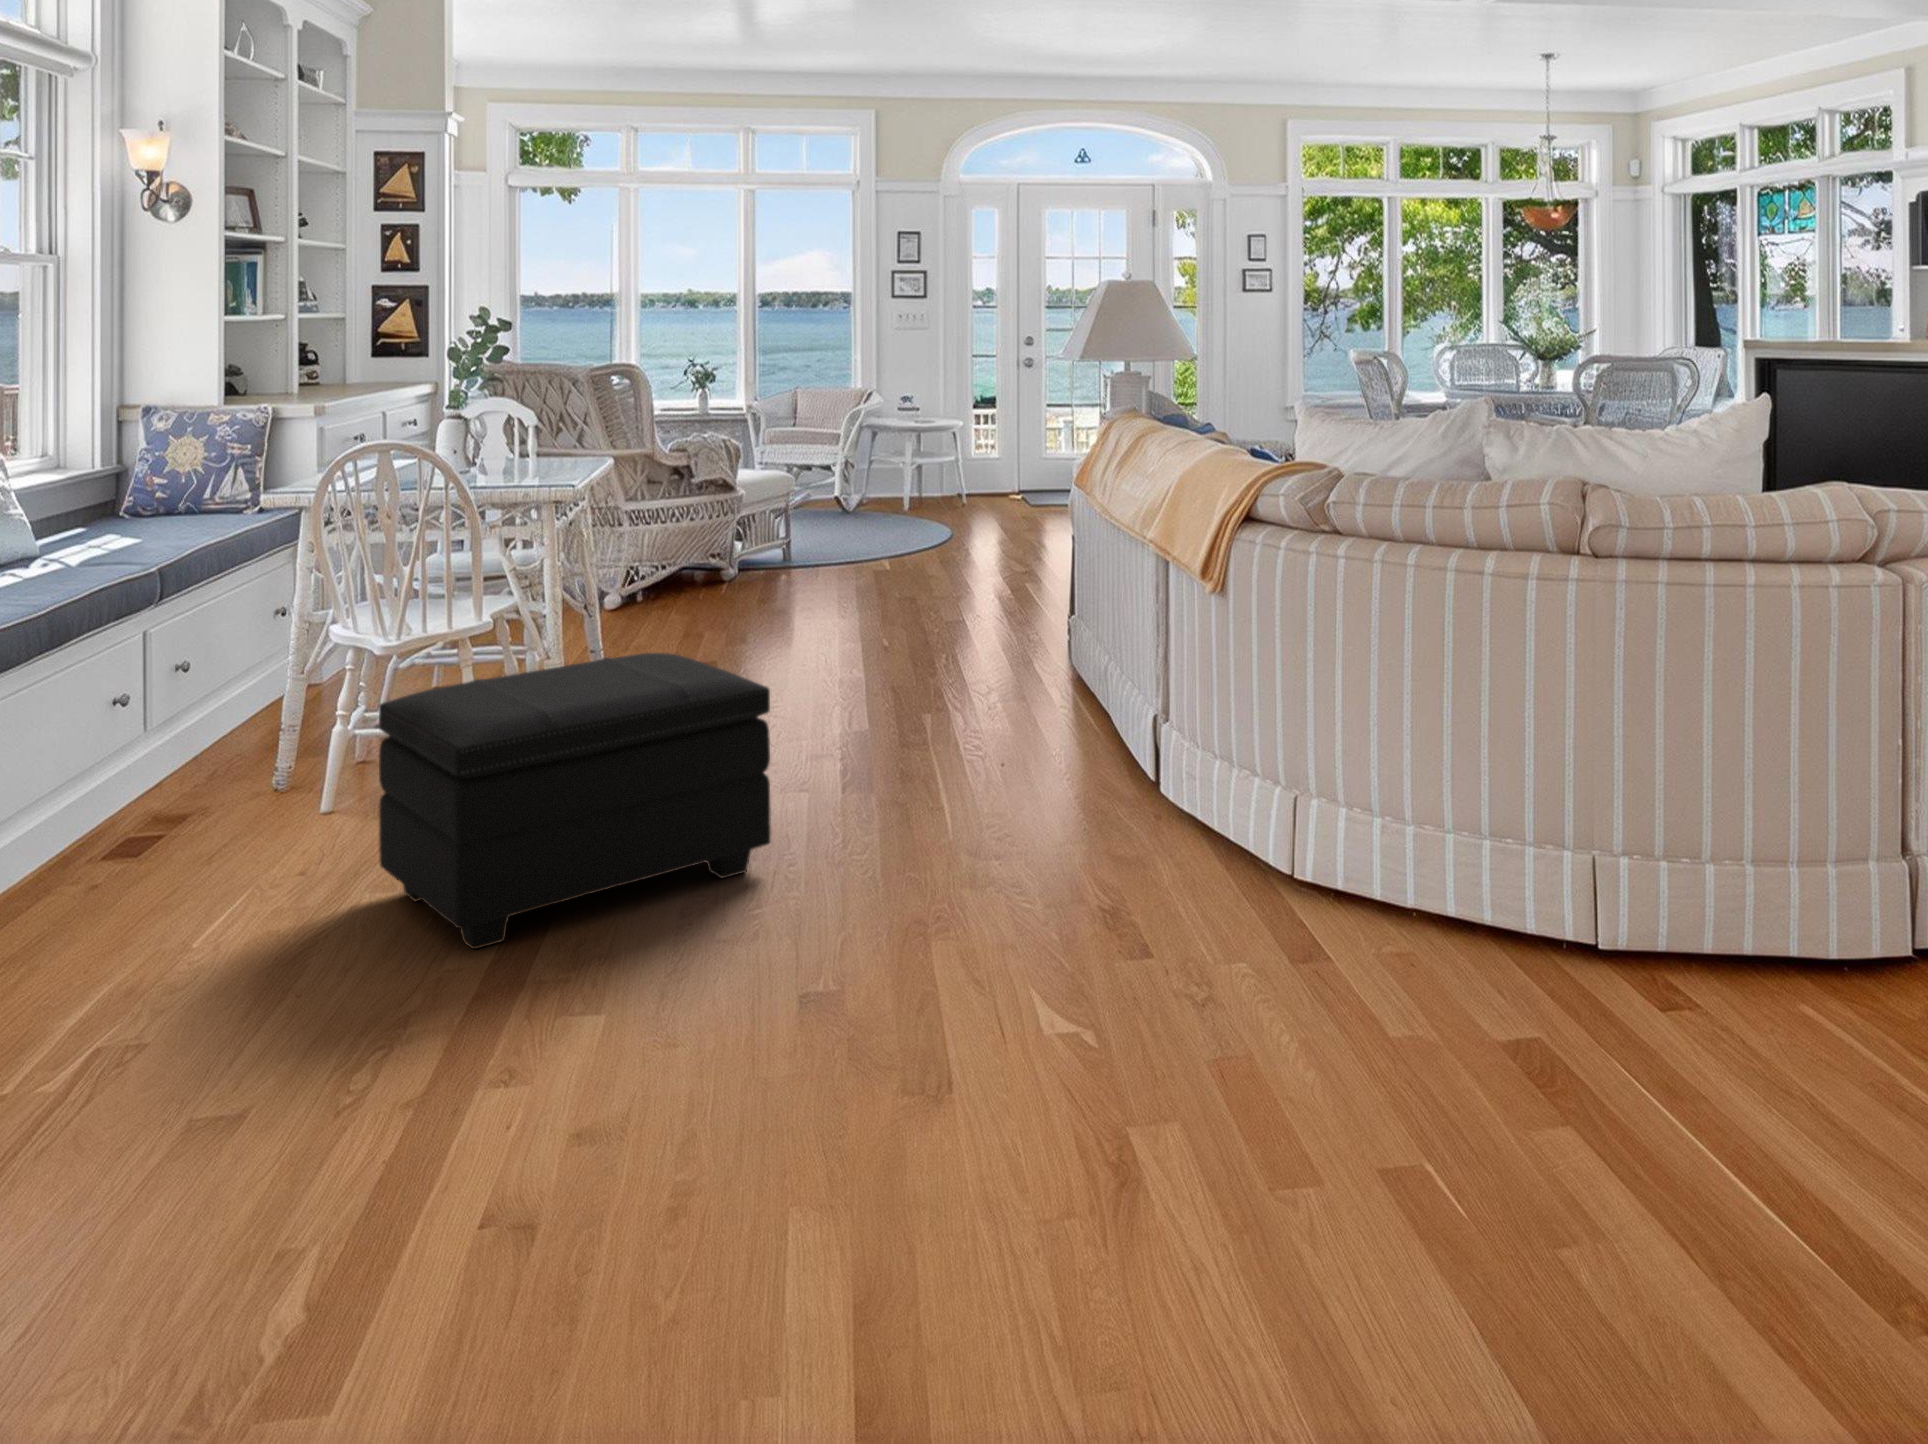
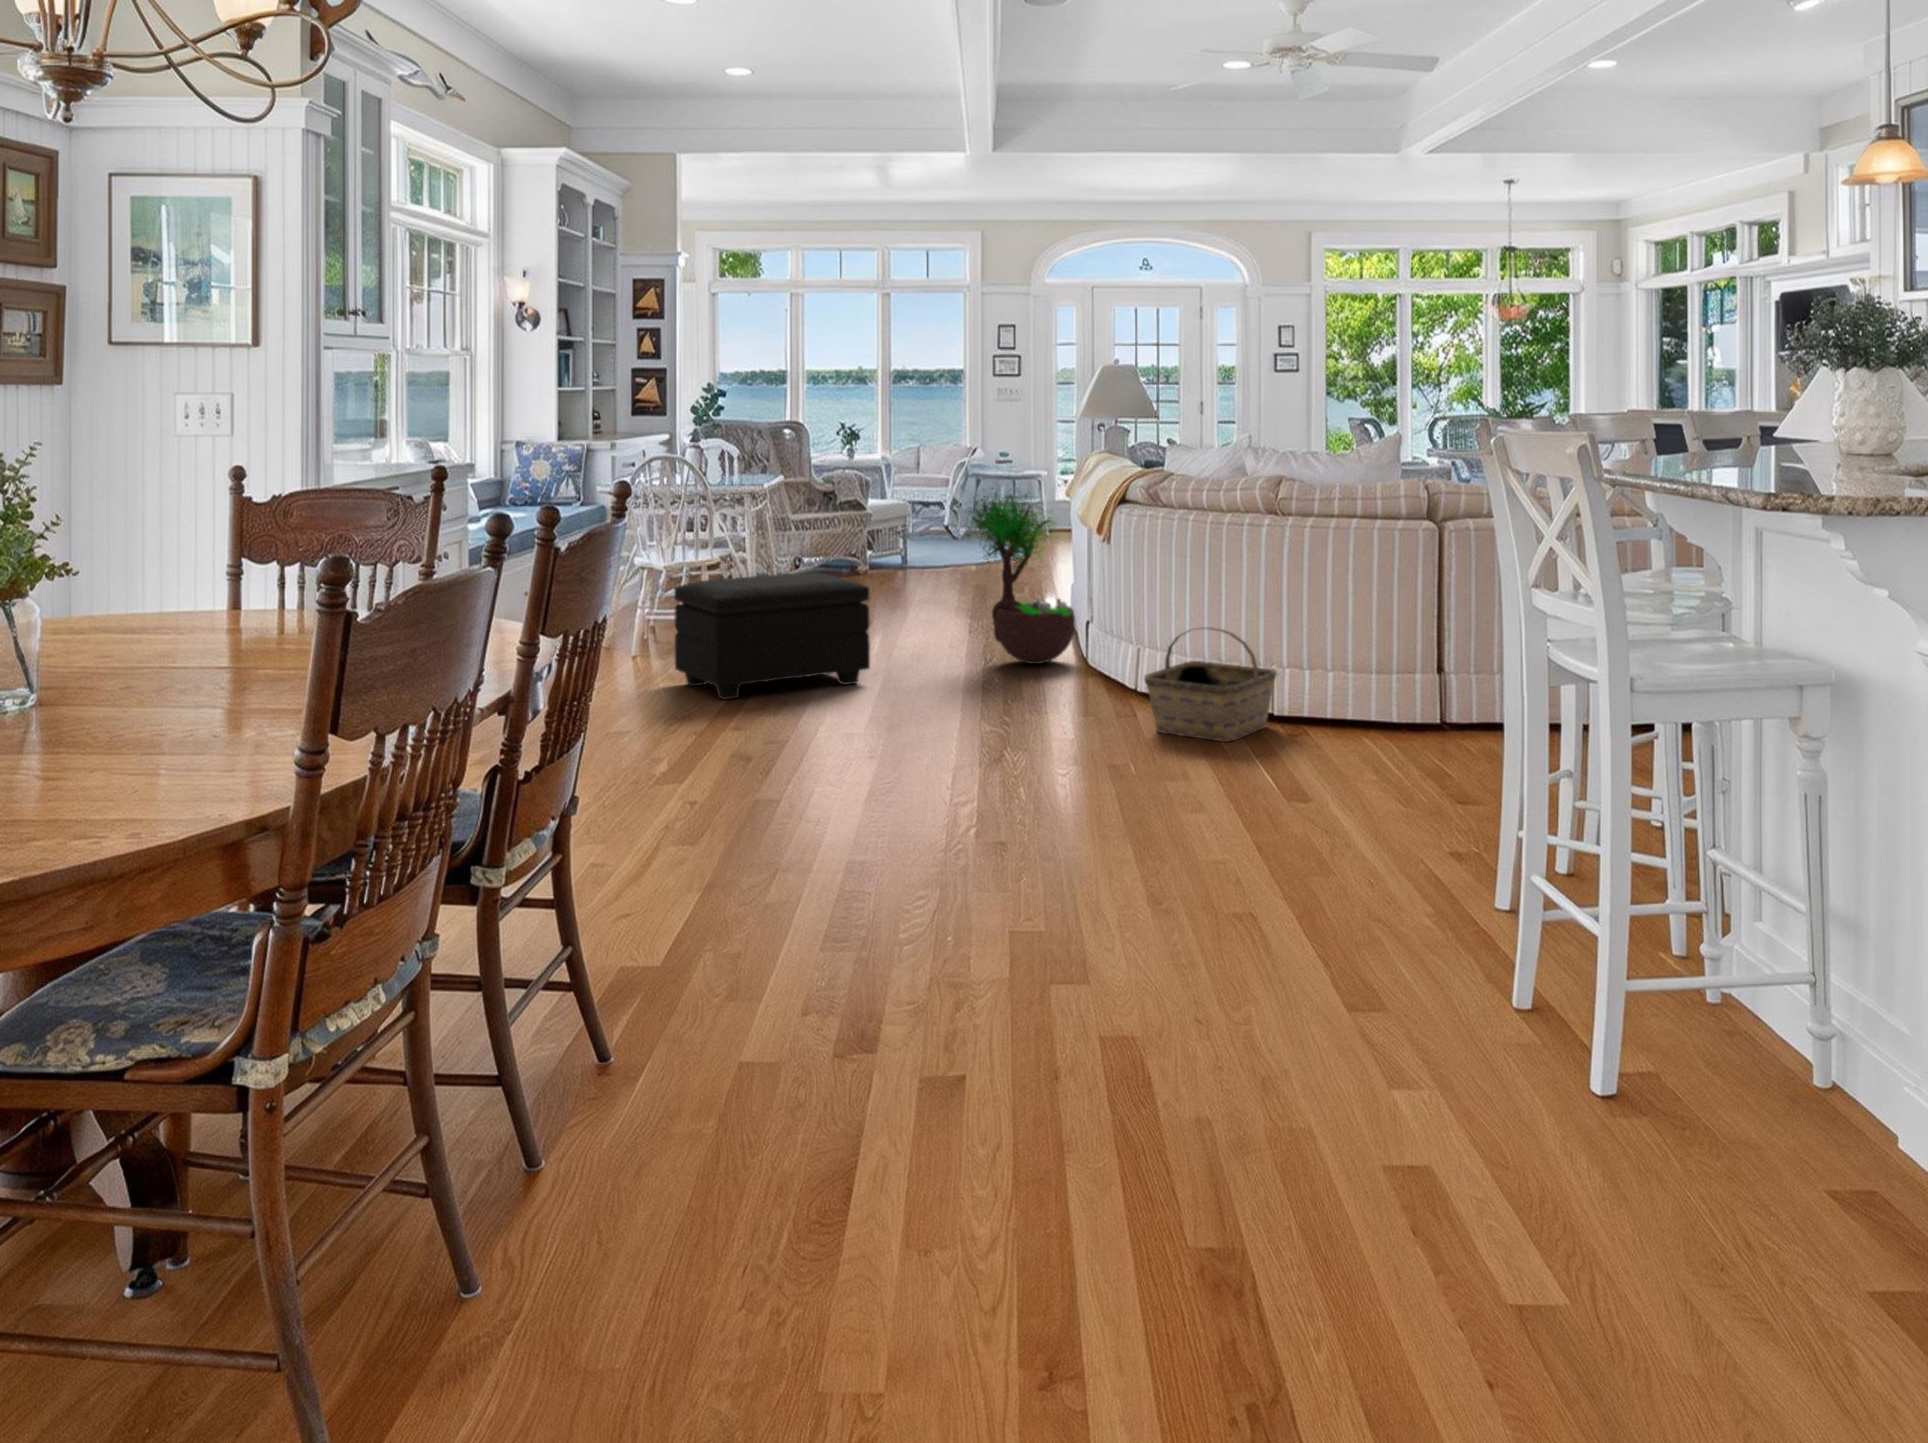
potted tree: none [930,462,1126,793] -> present [966,486,1075,664]
basket: none [1374,792,1616,1056] -> present [1144,627,1277,742]

